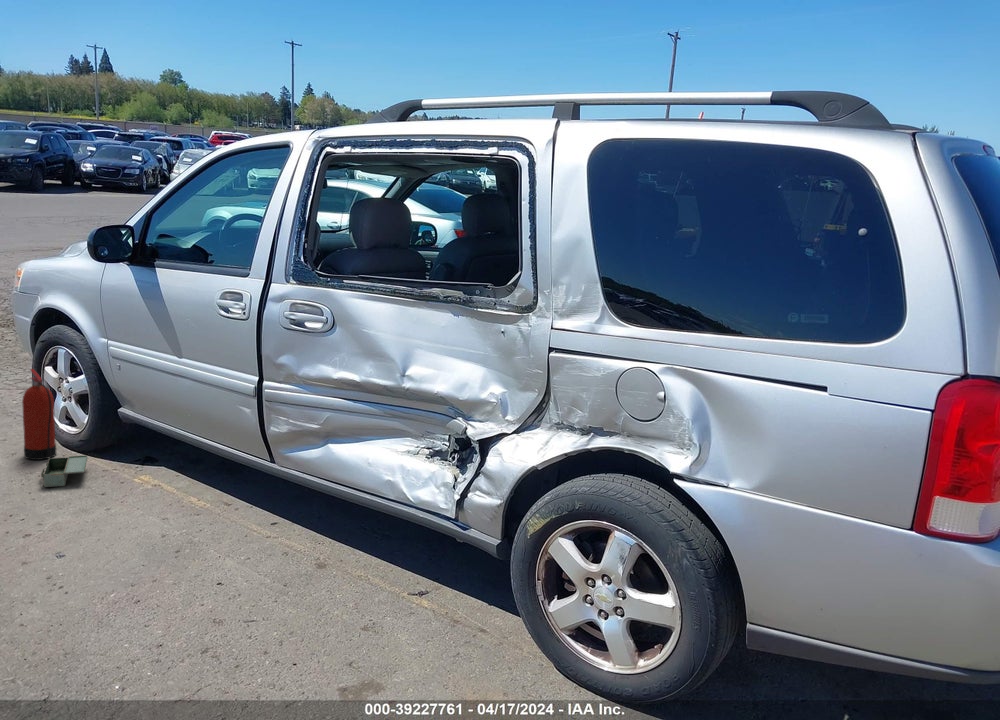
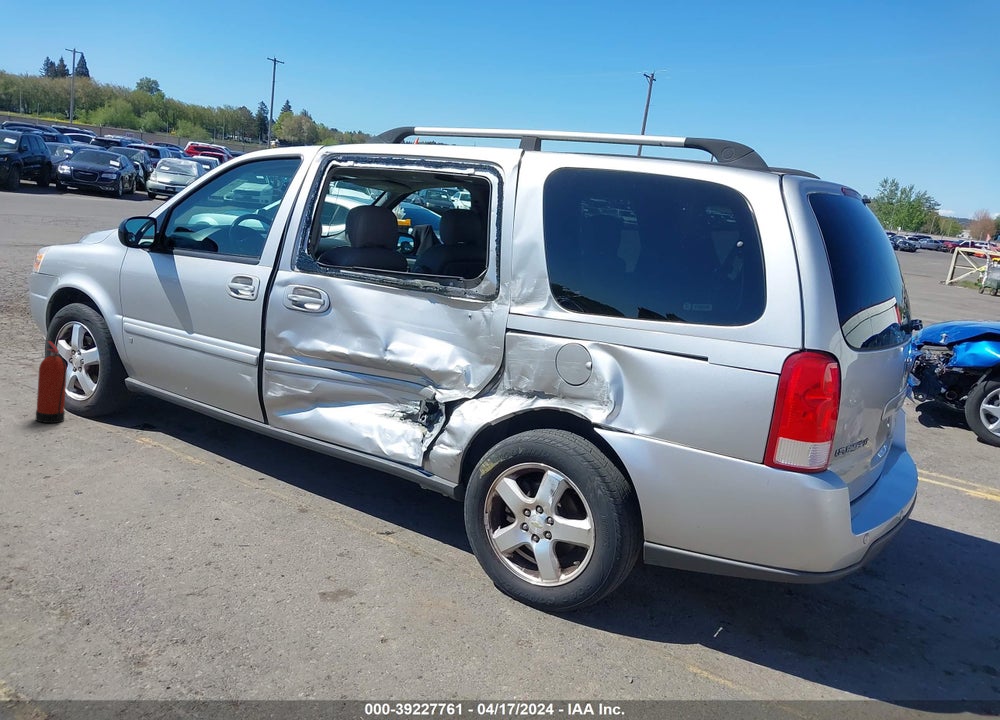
toolbox: present [41,456,88,487] -> none [55,421,96,444]

